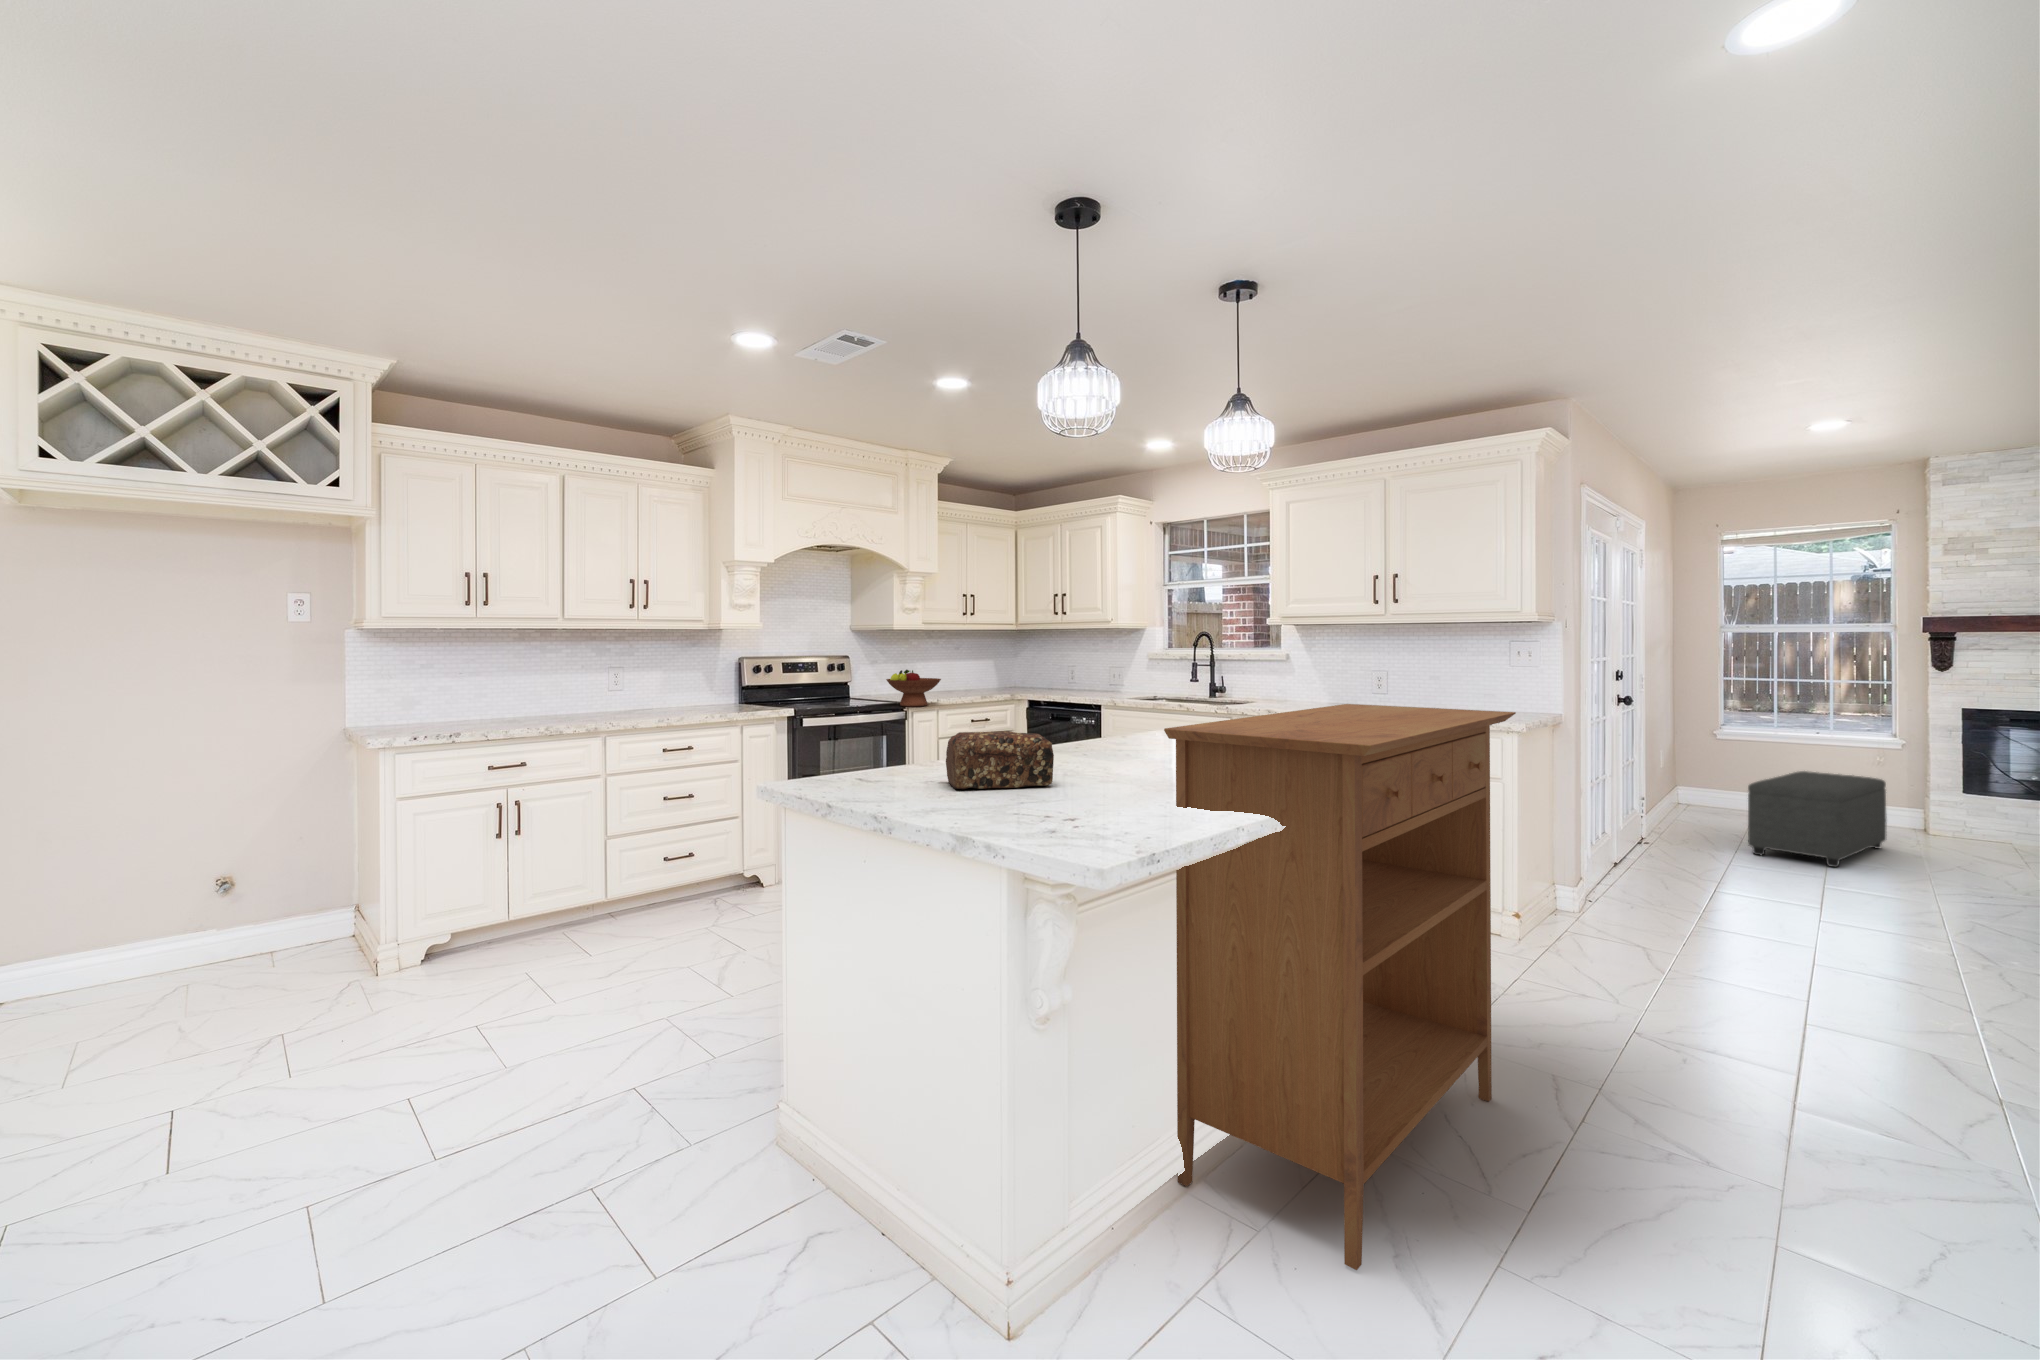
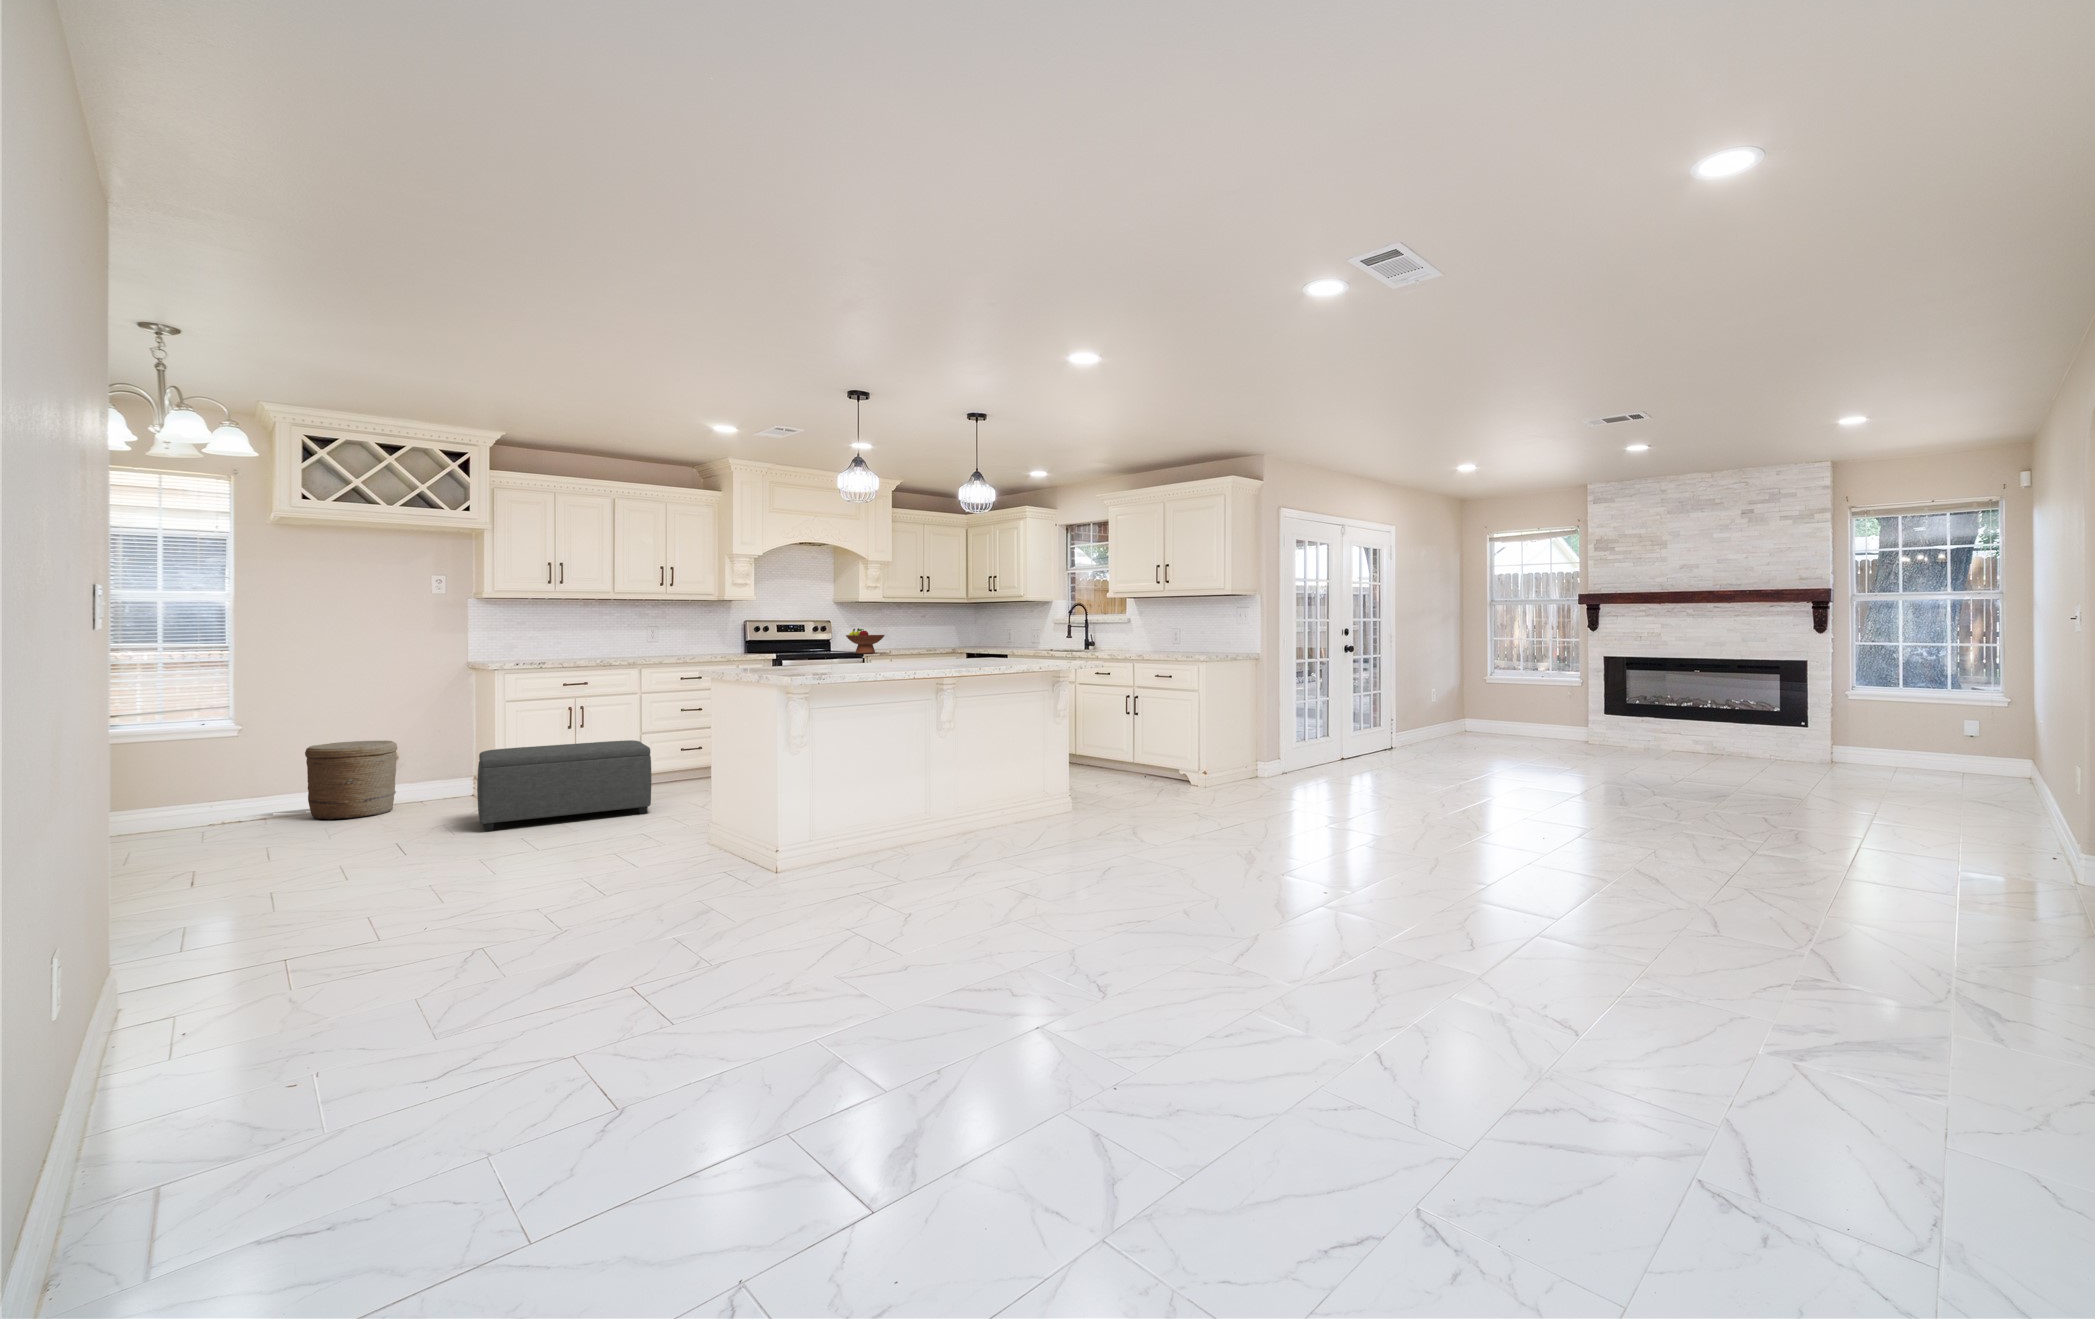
console table: present [1164,704,1516,1270] -> none [885,637,1094,863]
bread loaf: present [946,731,1054,789] -> none [801,647,854,674]
ottoman: present [1748,771,1887,867] -> present [477,740,651,831]
woven basket: none [54,864,218,1016] -> present [305,741,397,820]

